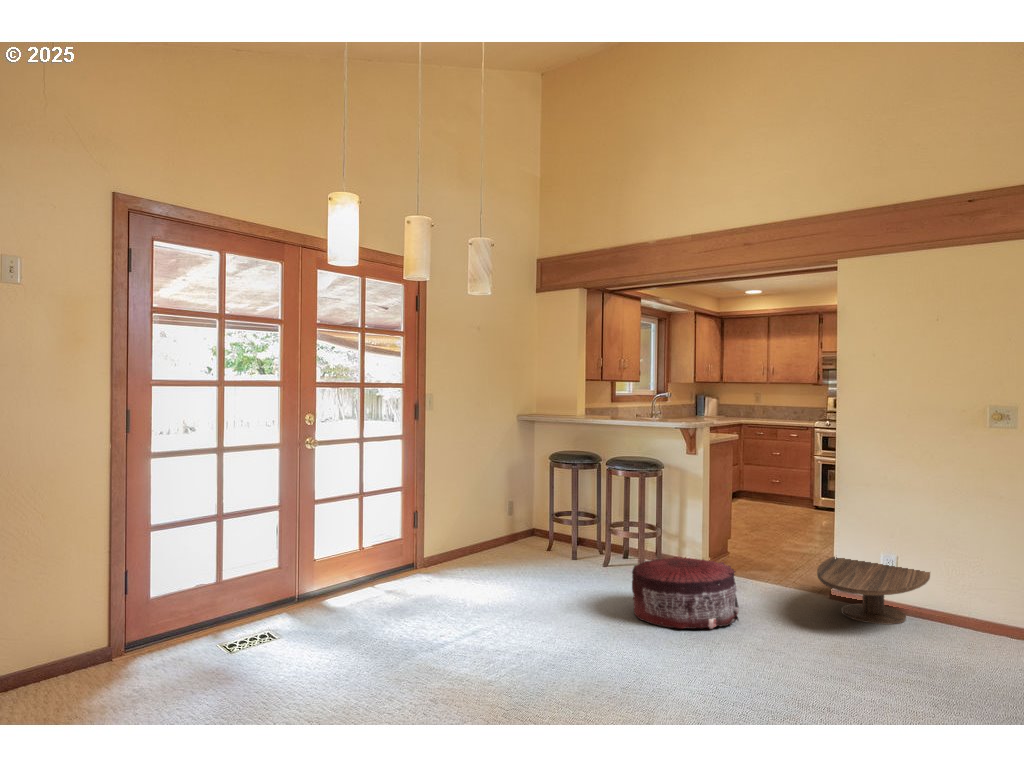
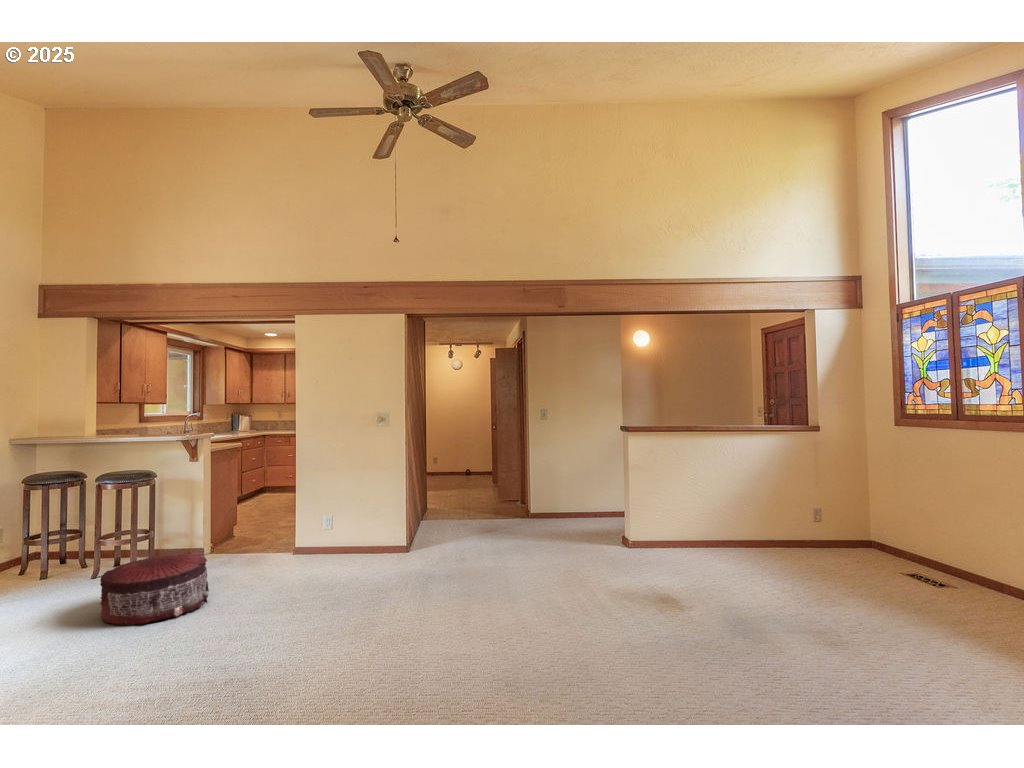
coffee table: present [817,556,930,624] -> none [280,523,366,581]

